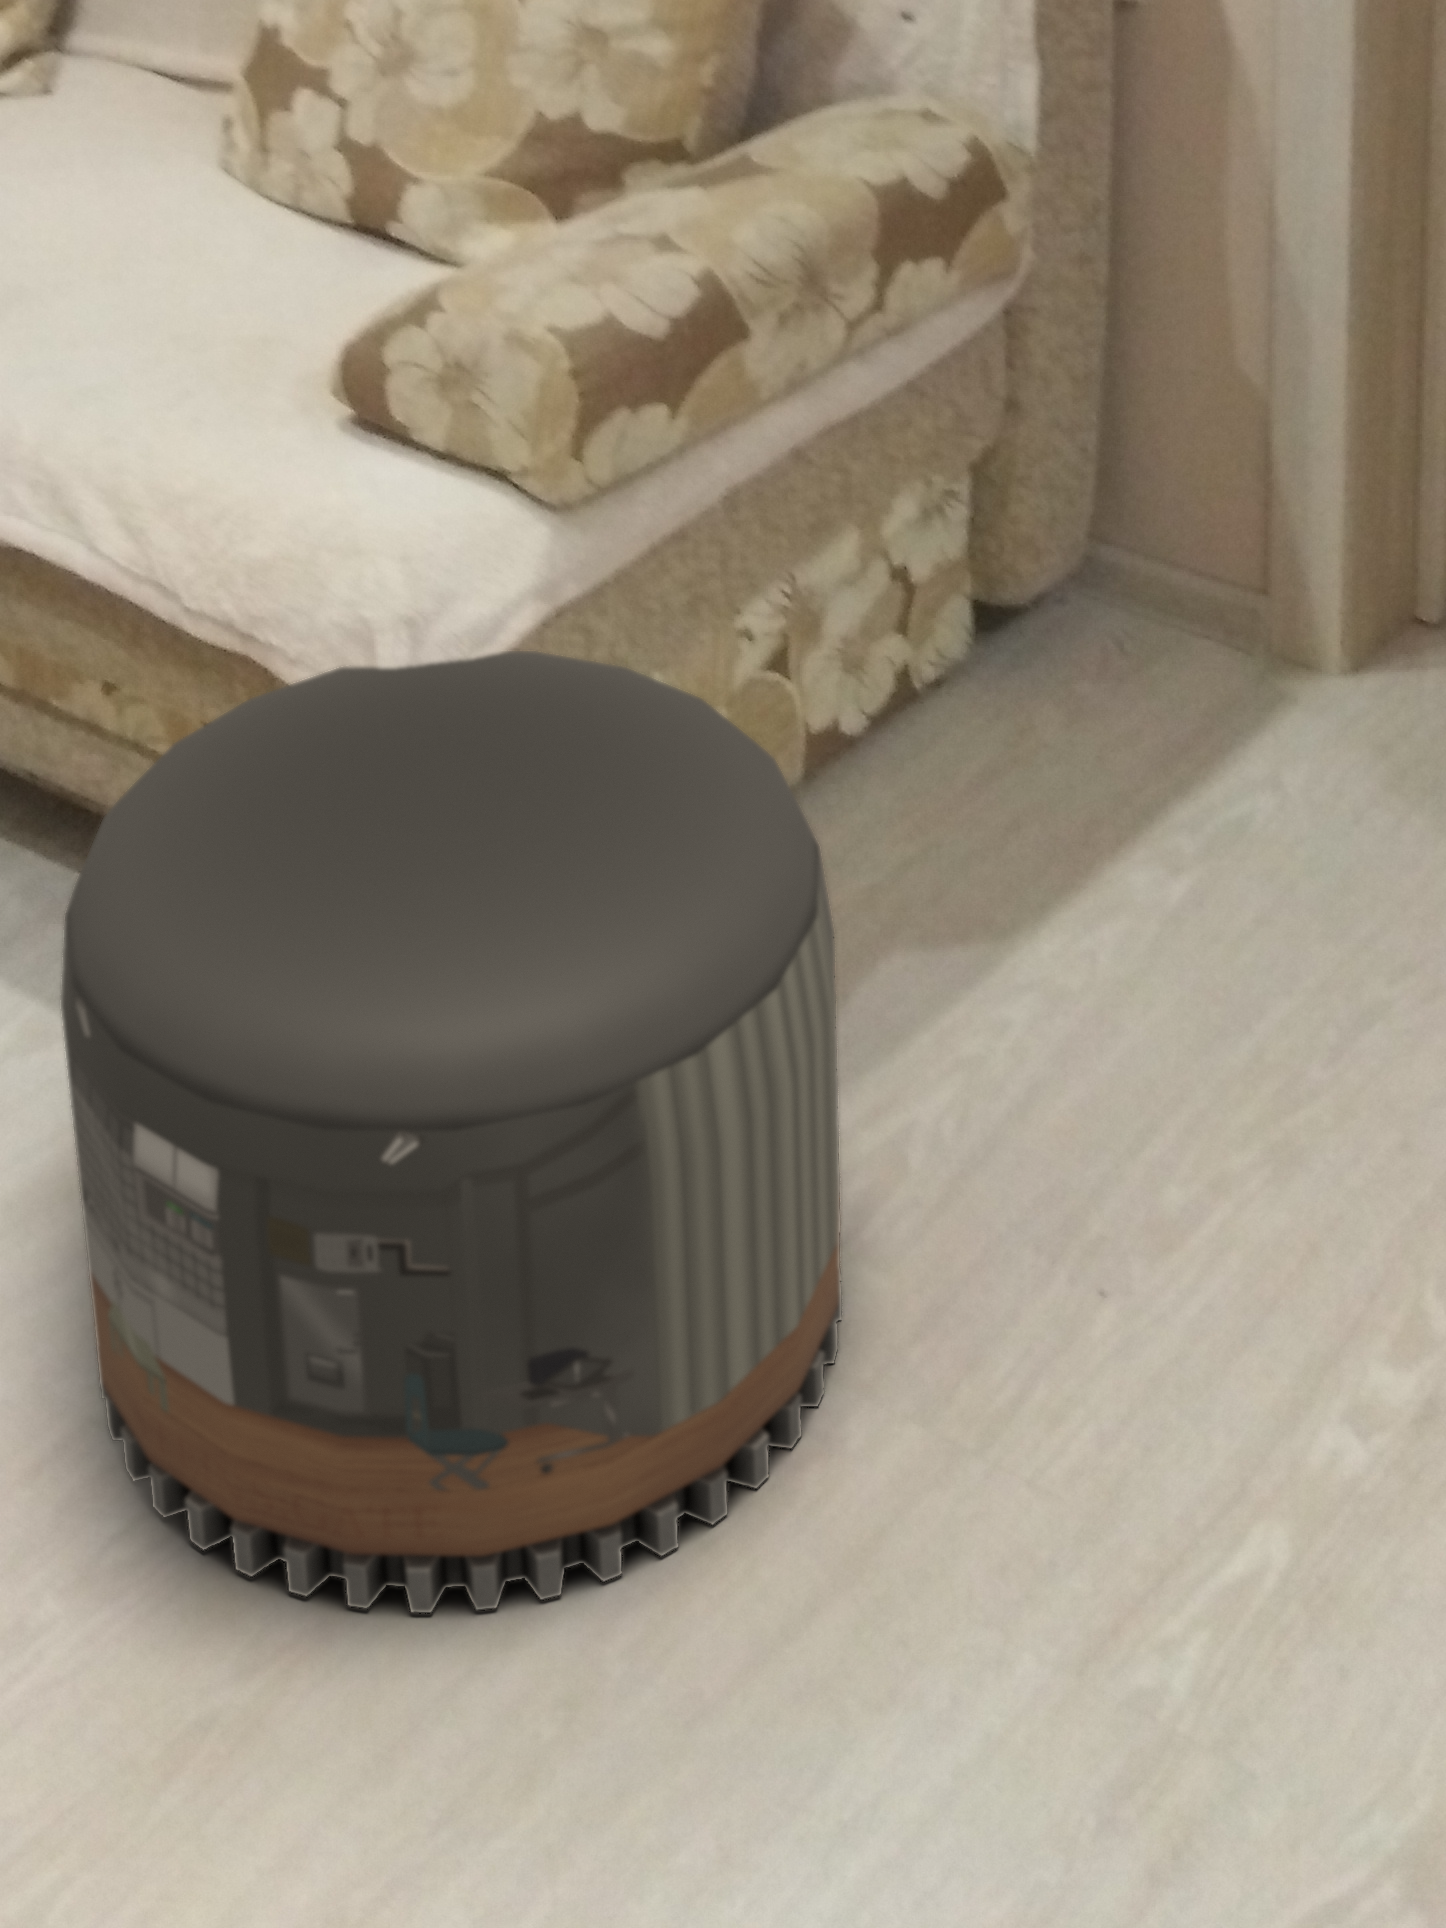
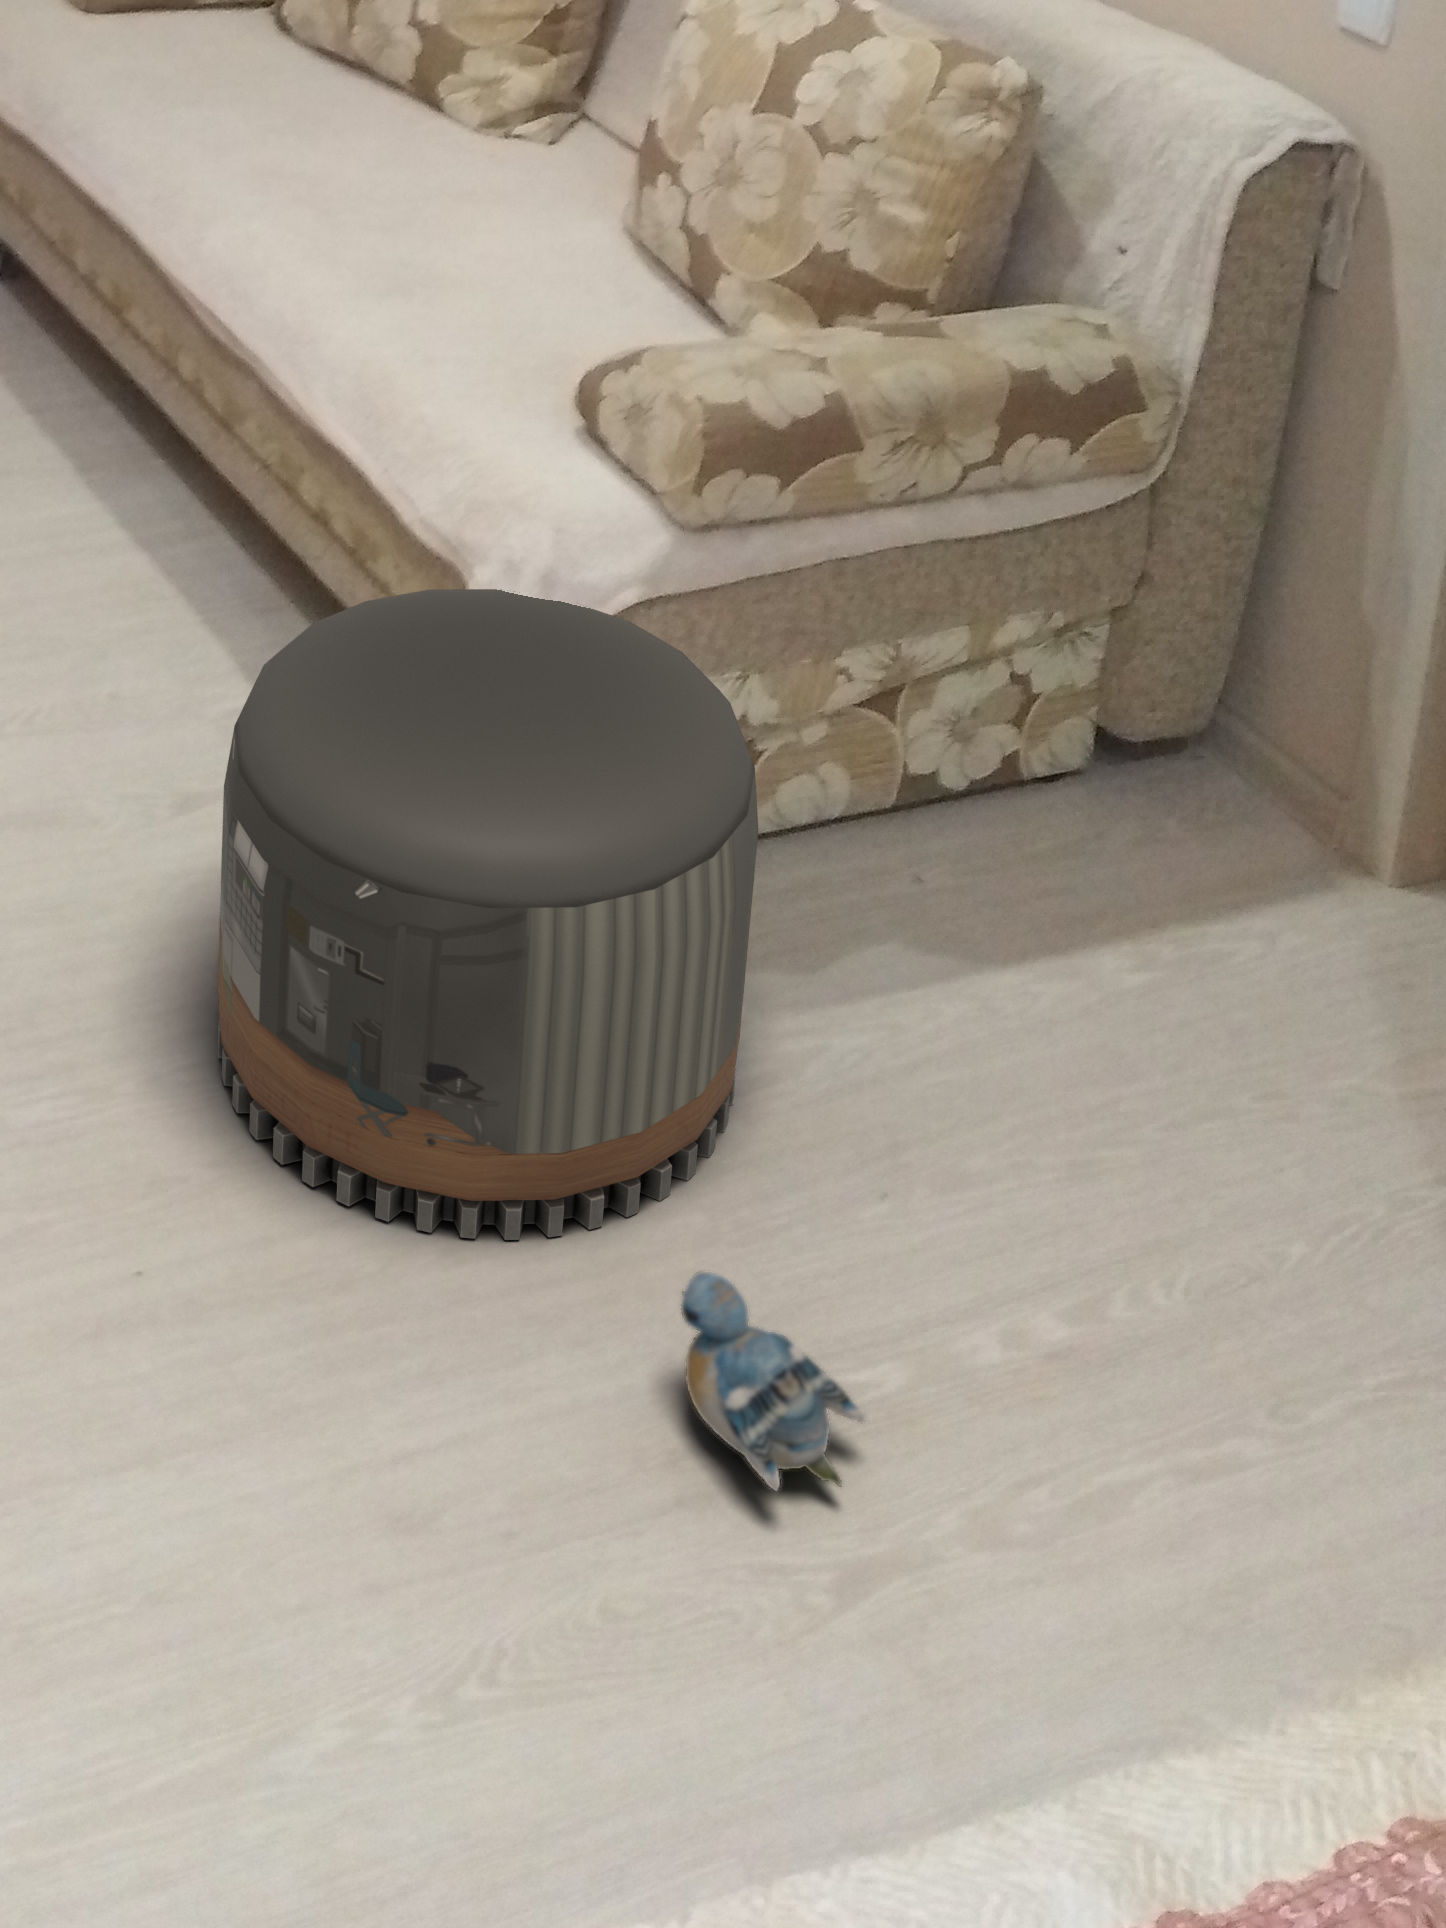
plush toy: none [972,1475,1264,1734] -> present [681,1272,864,1491]

